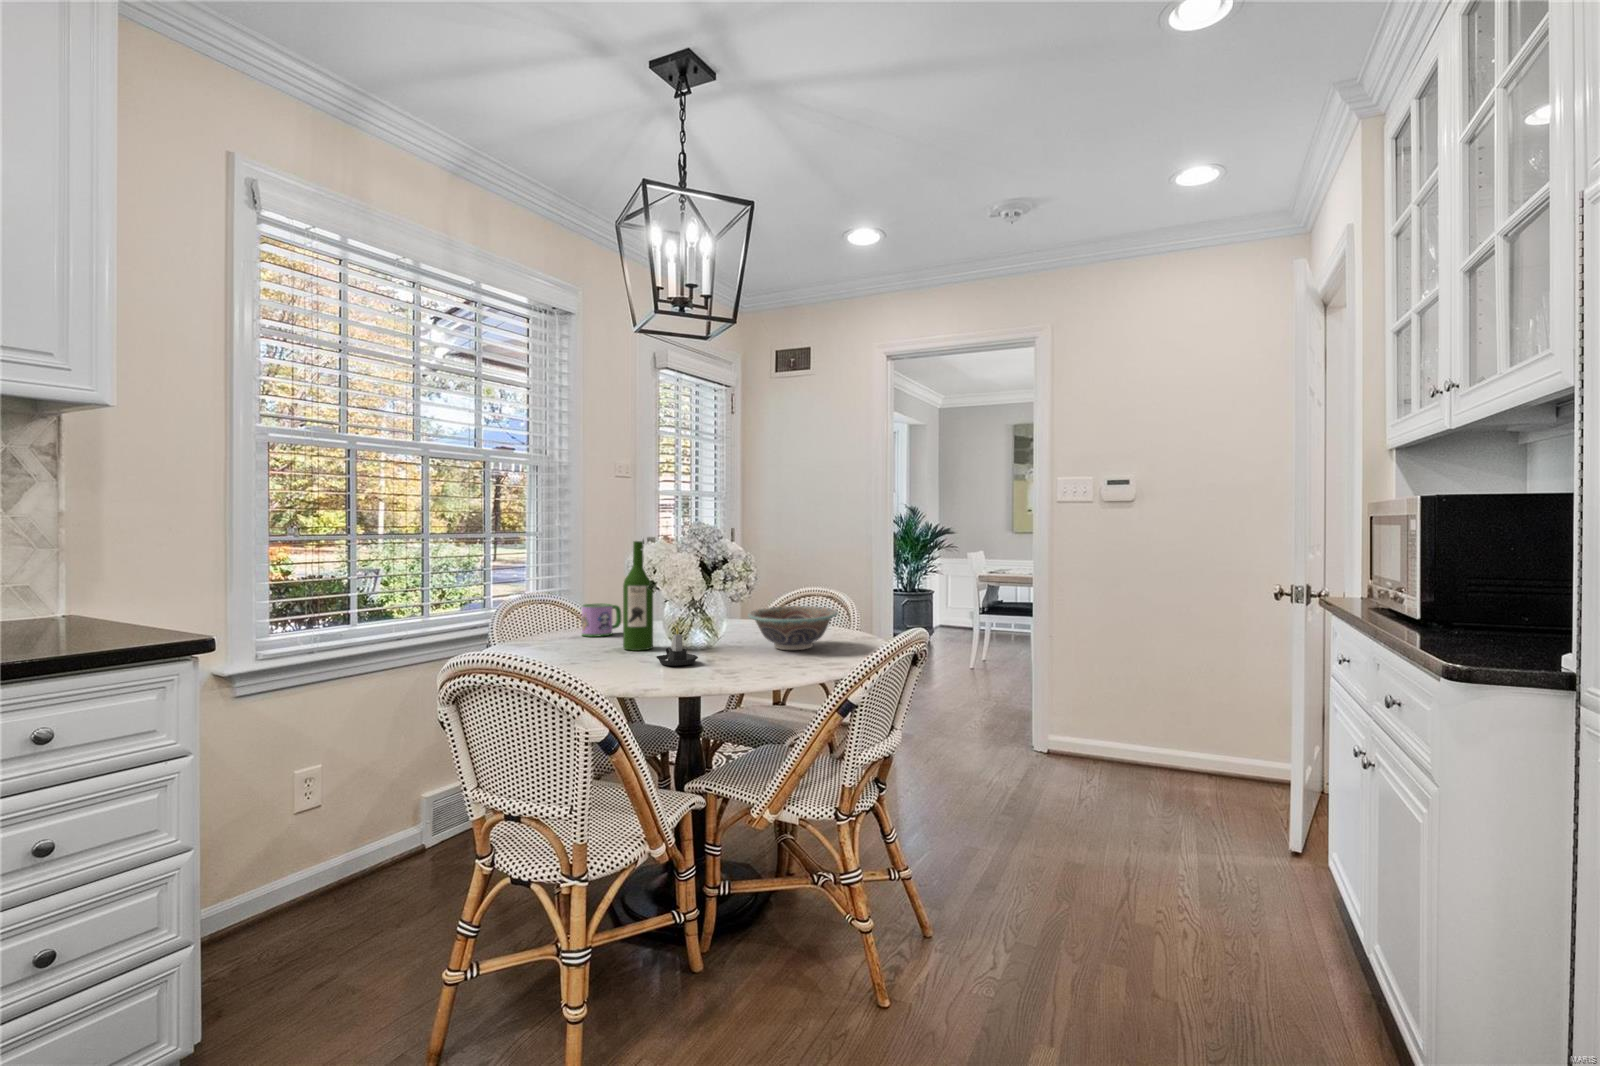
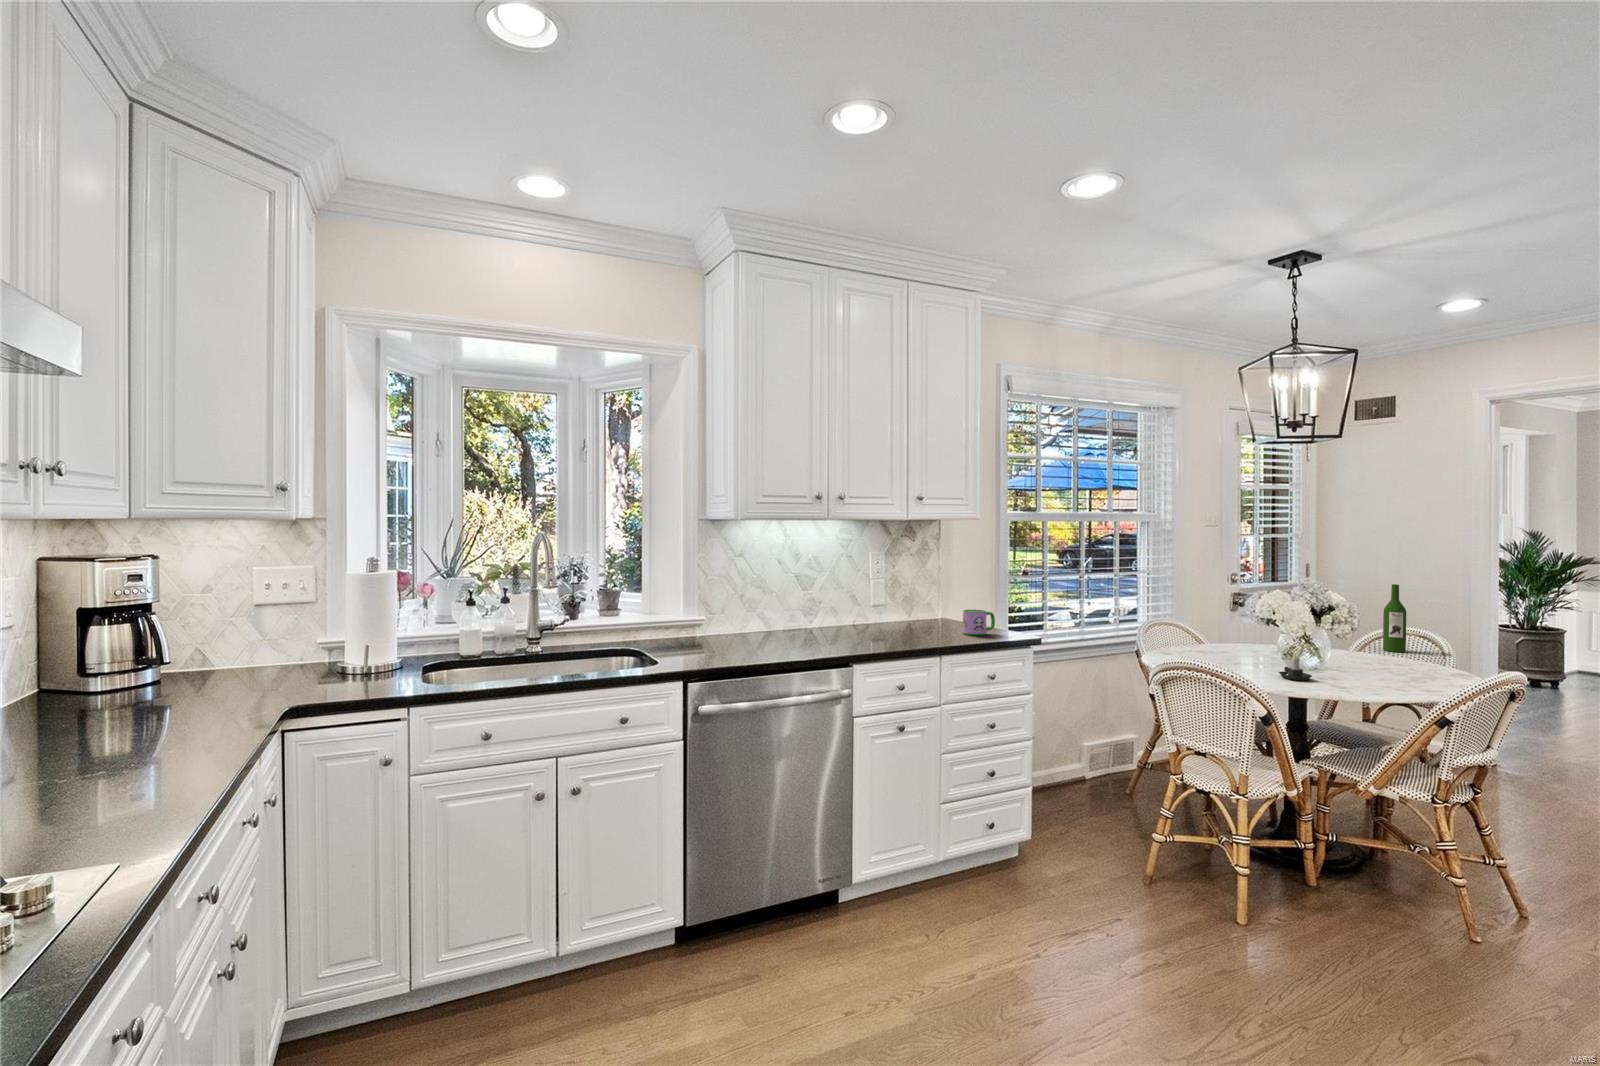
wine bottle: present [623,541,653,650] -> present [1383,584,1406,652]
mug: present [582,604,621,637] -> present [963,610,995,635]
decorative bowl: present [748,606,838,650] -> none [1349,644,1435,679]

